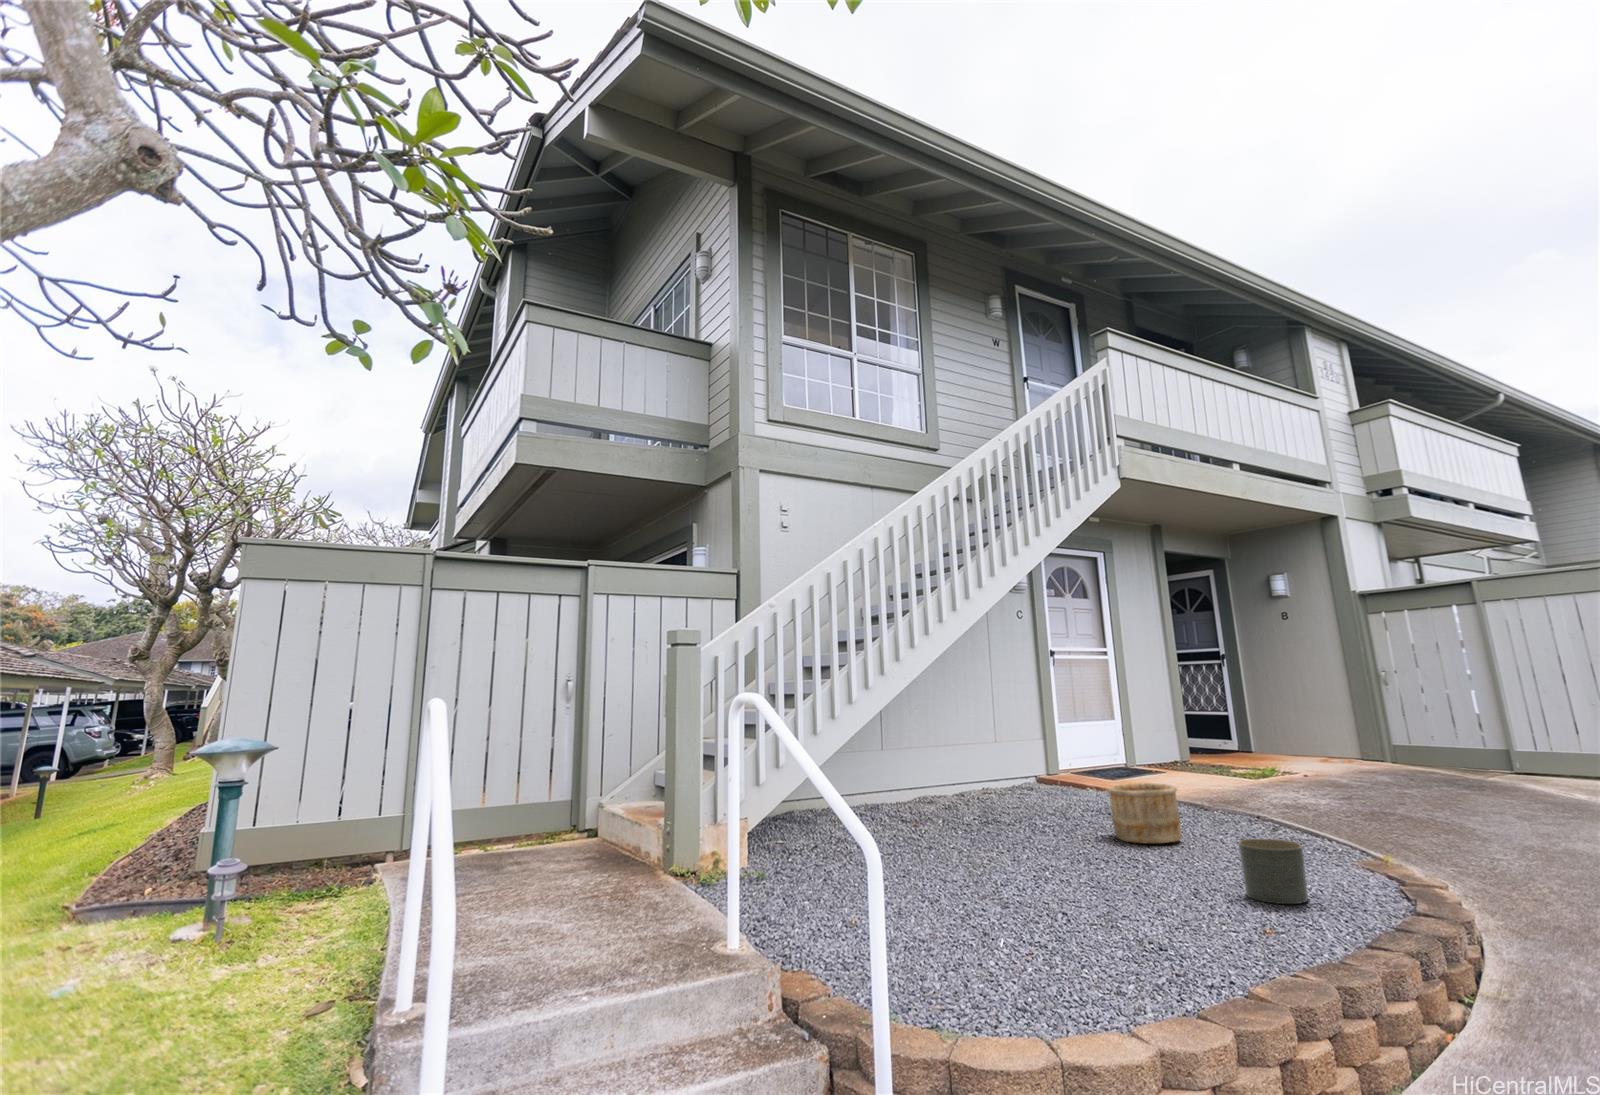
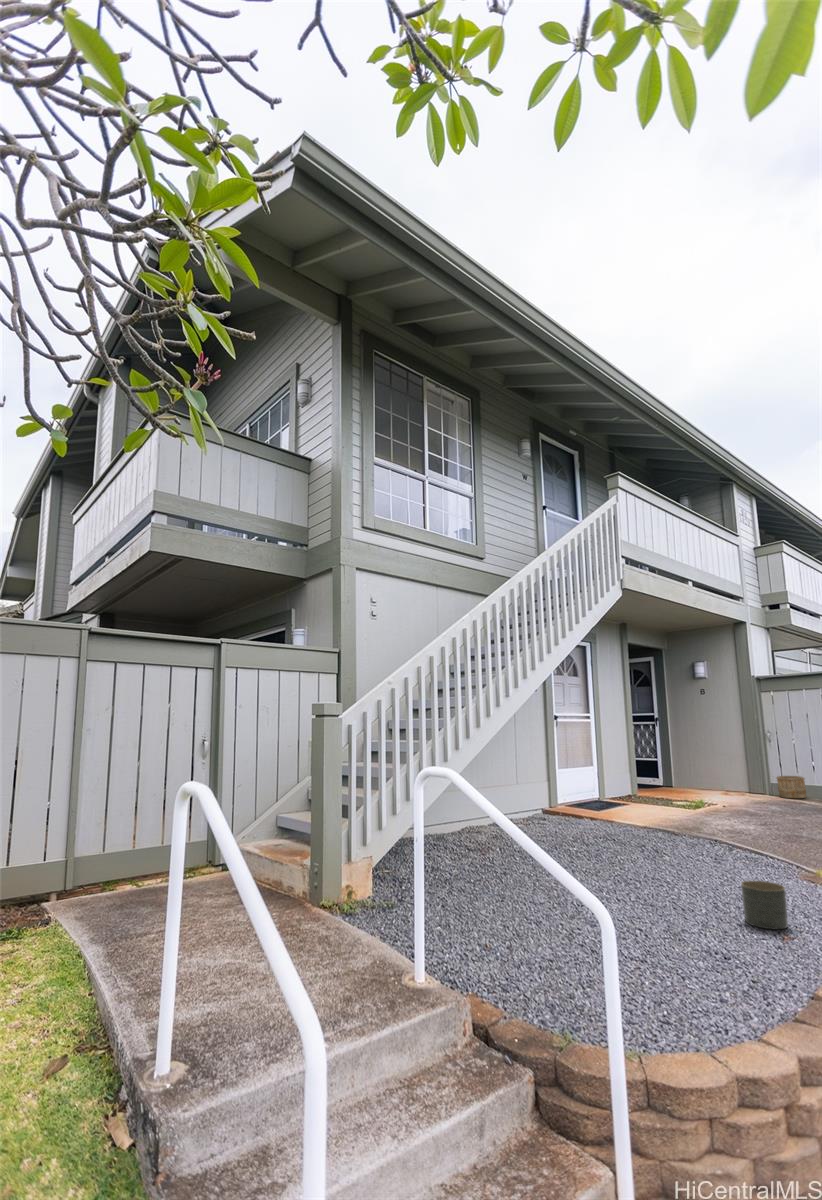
wooden bucket: present [1107,783,1181,843] -> present [776,776,806,798]

